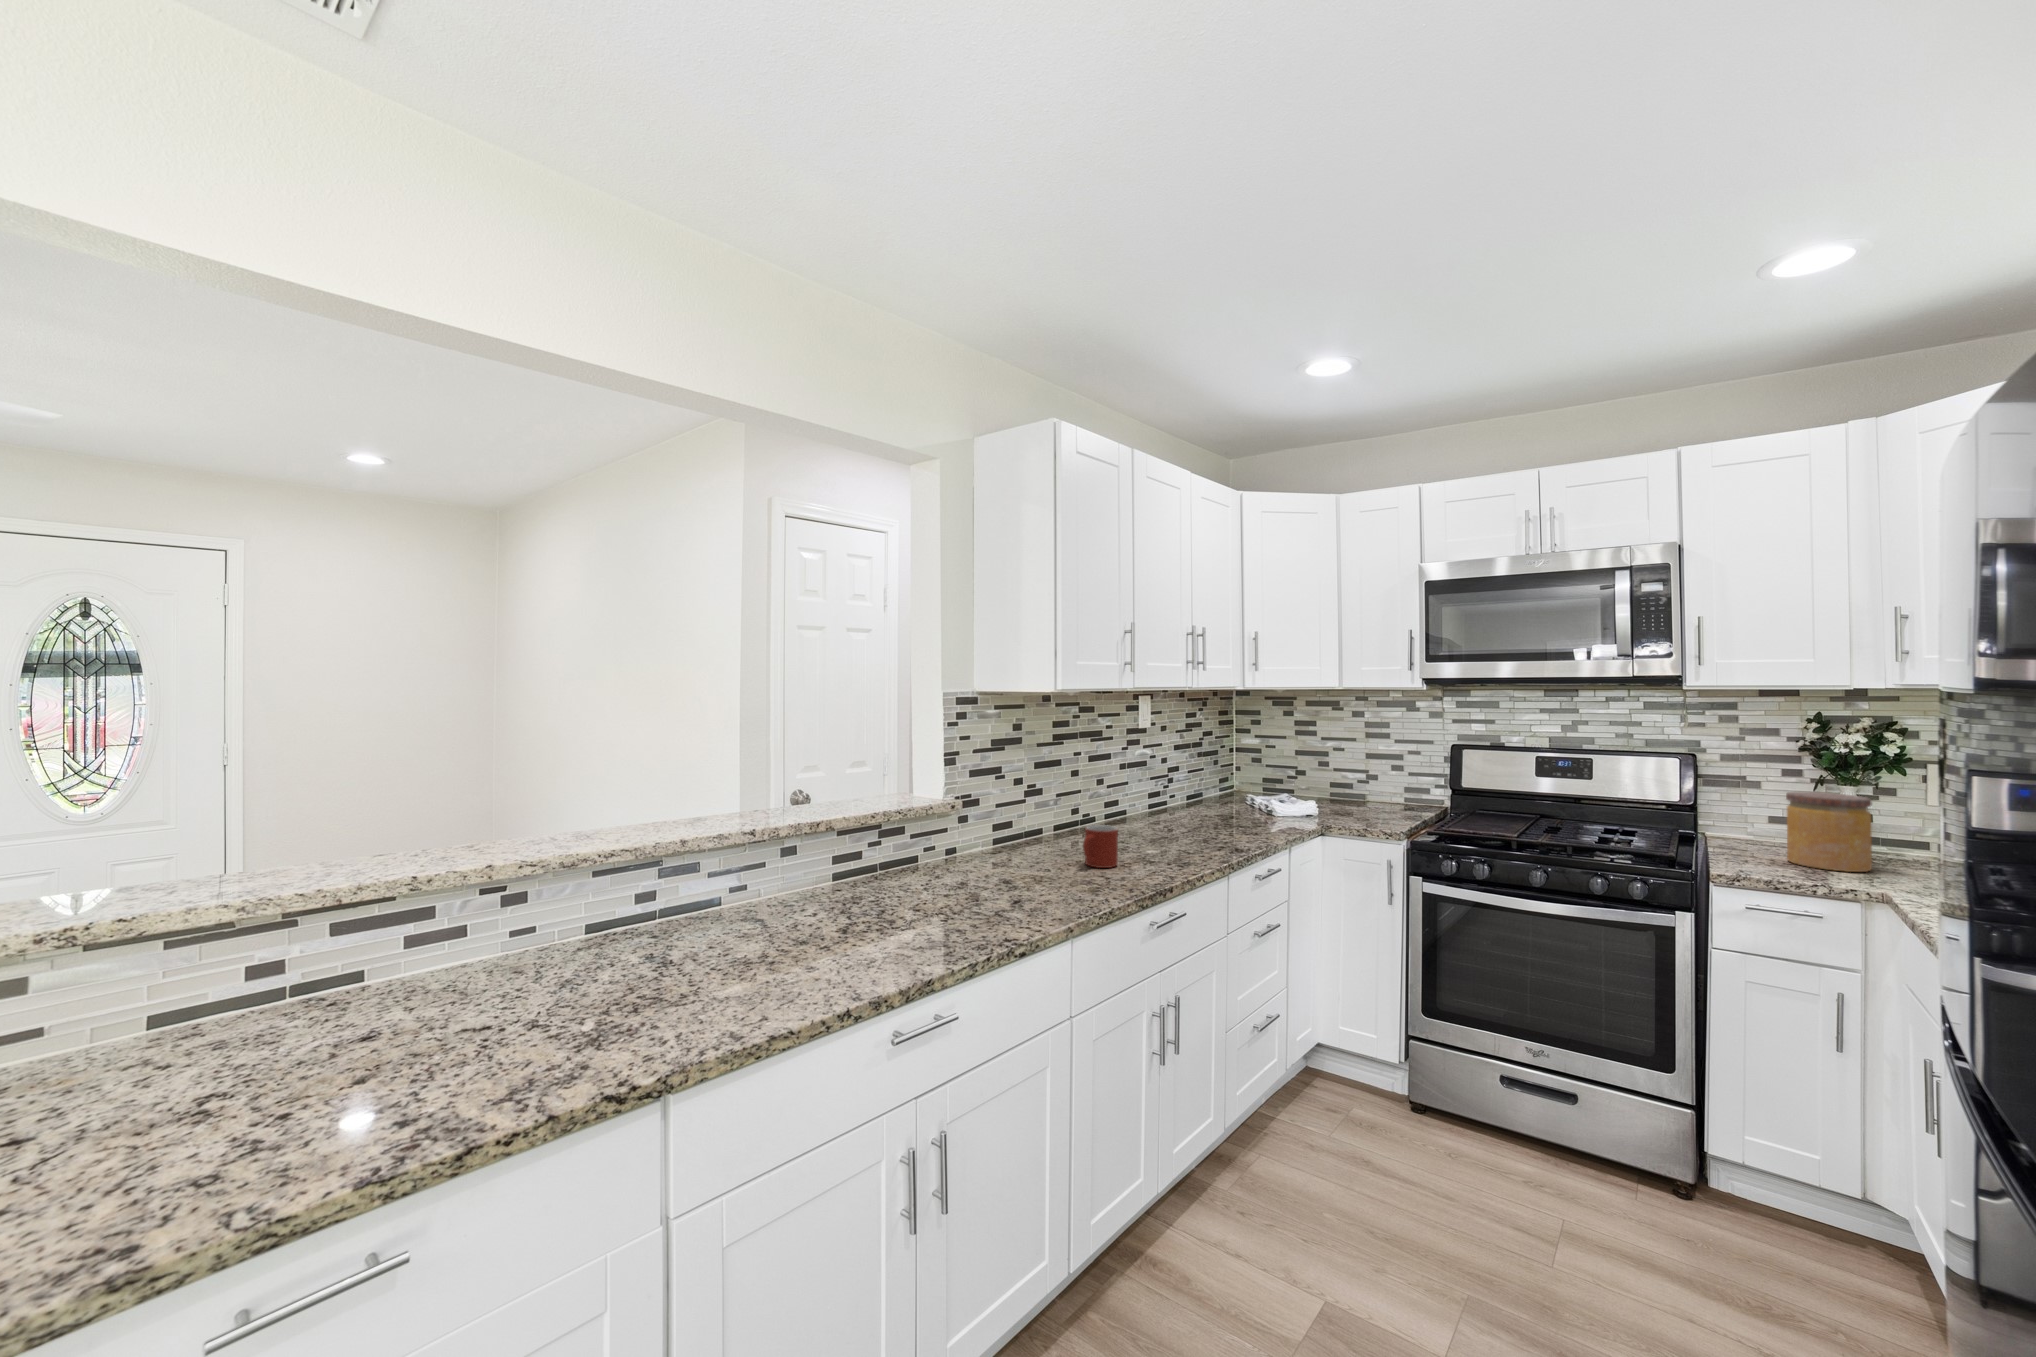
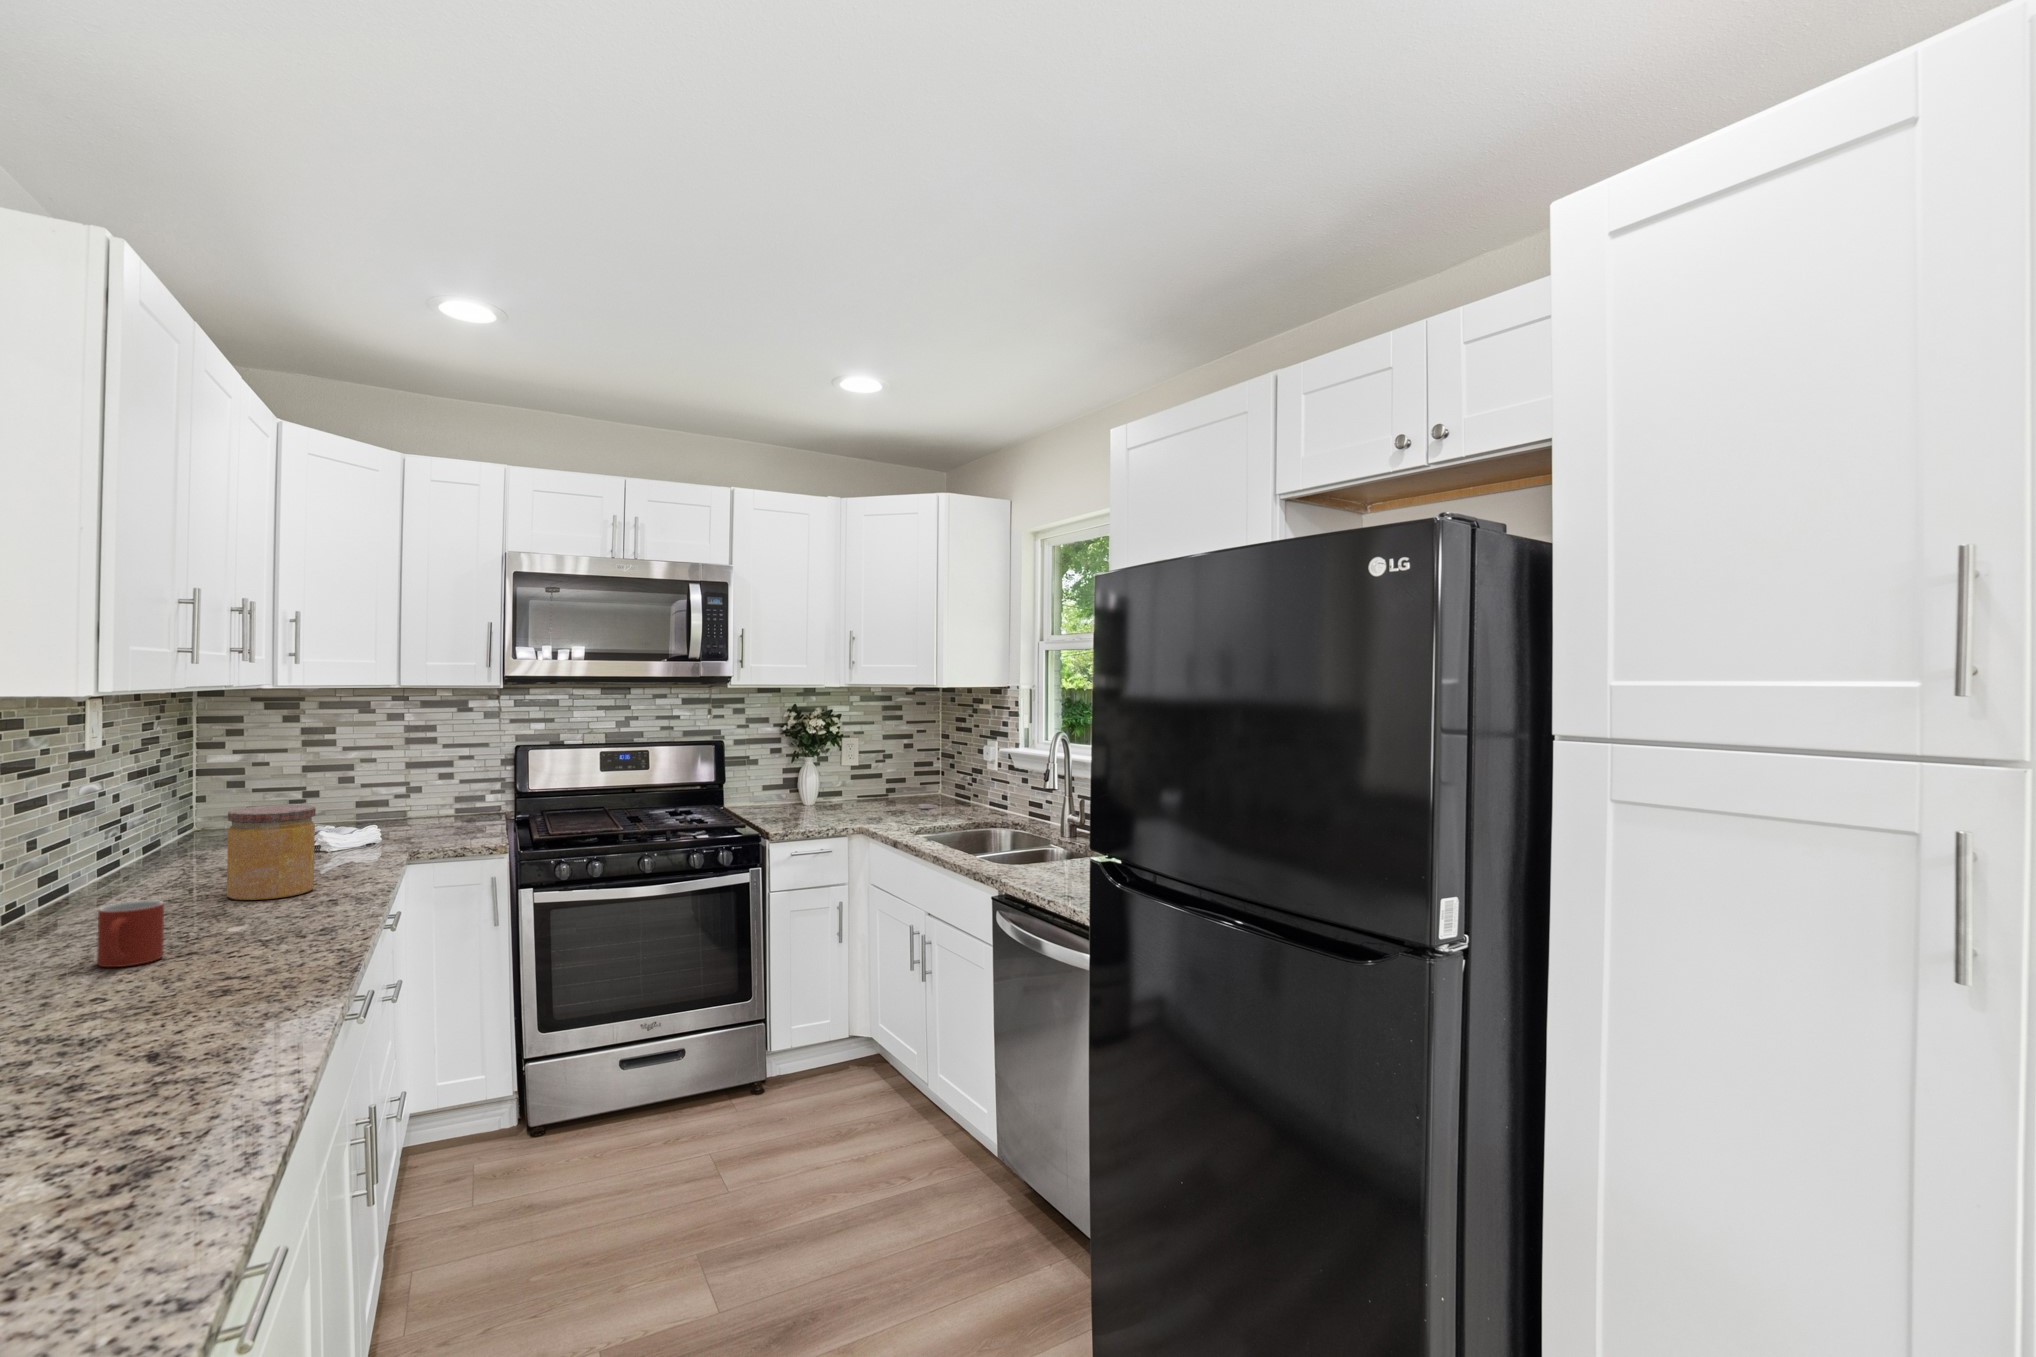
jar: present [1786,792,1872,872] -> present [227,805,316,900]

